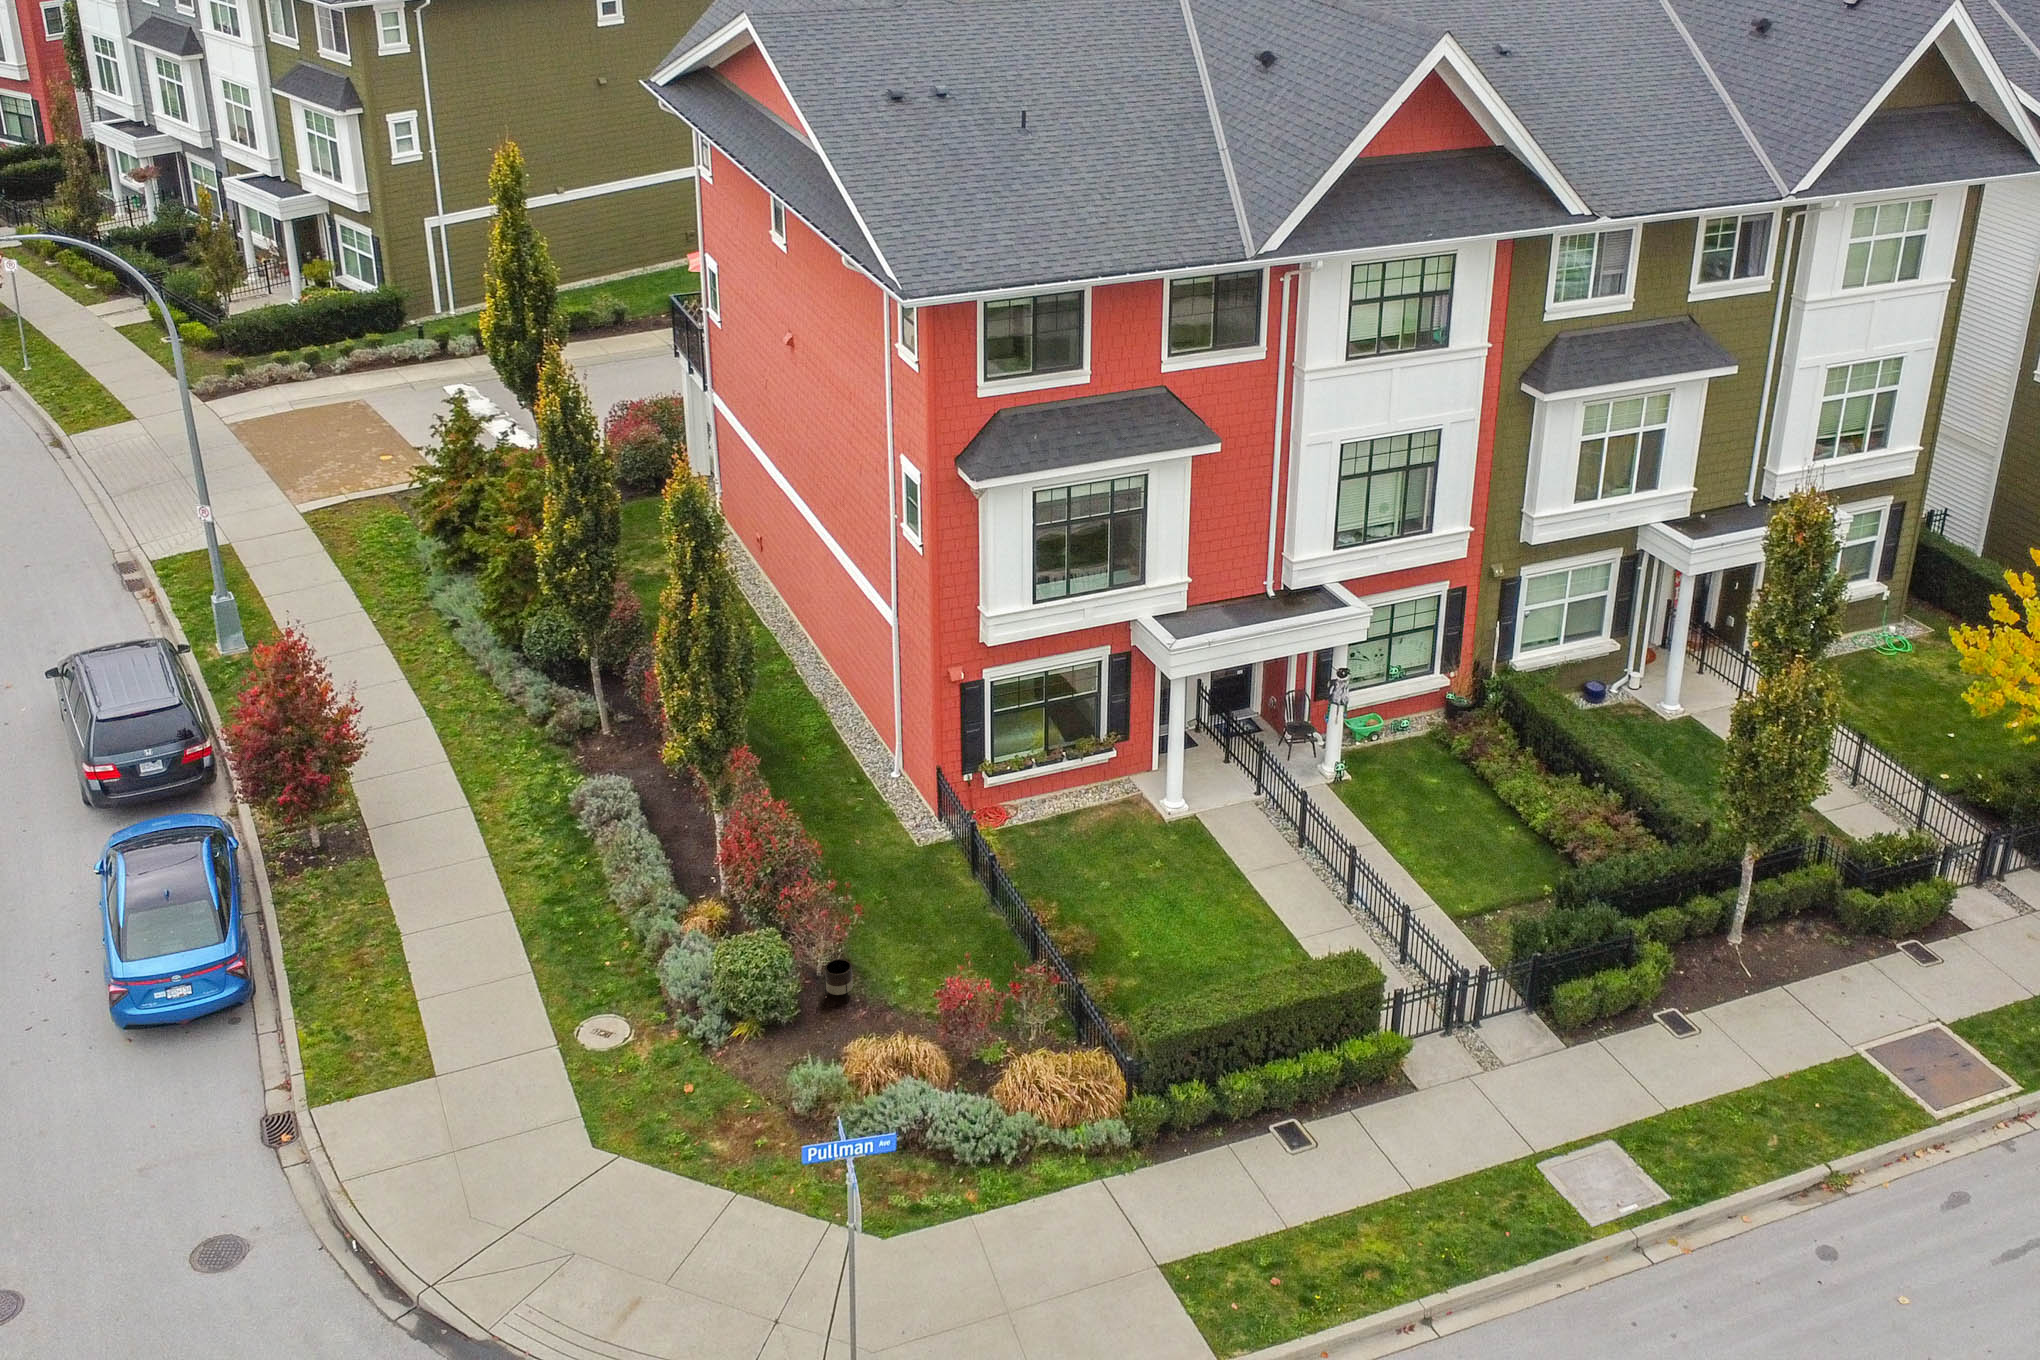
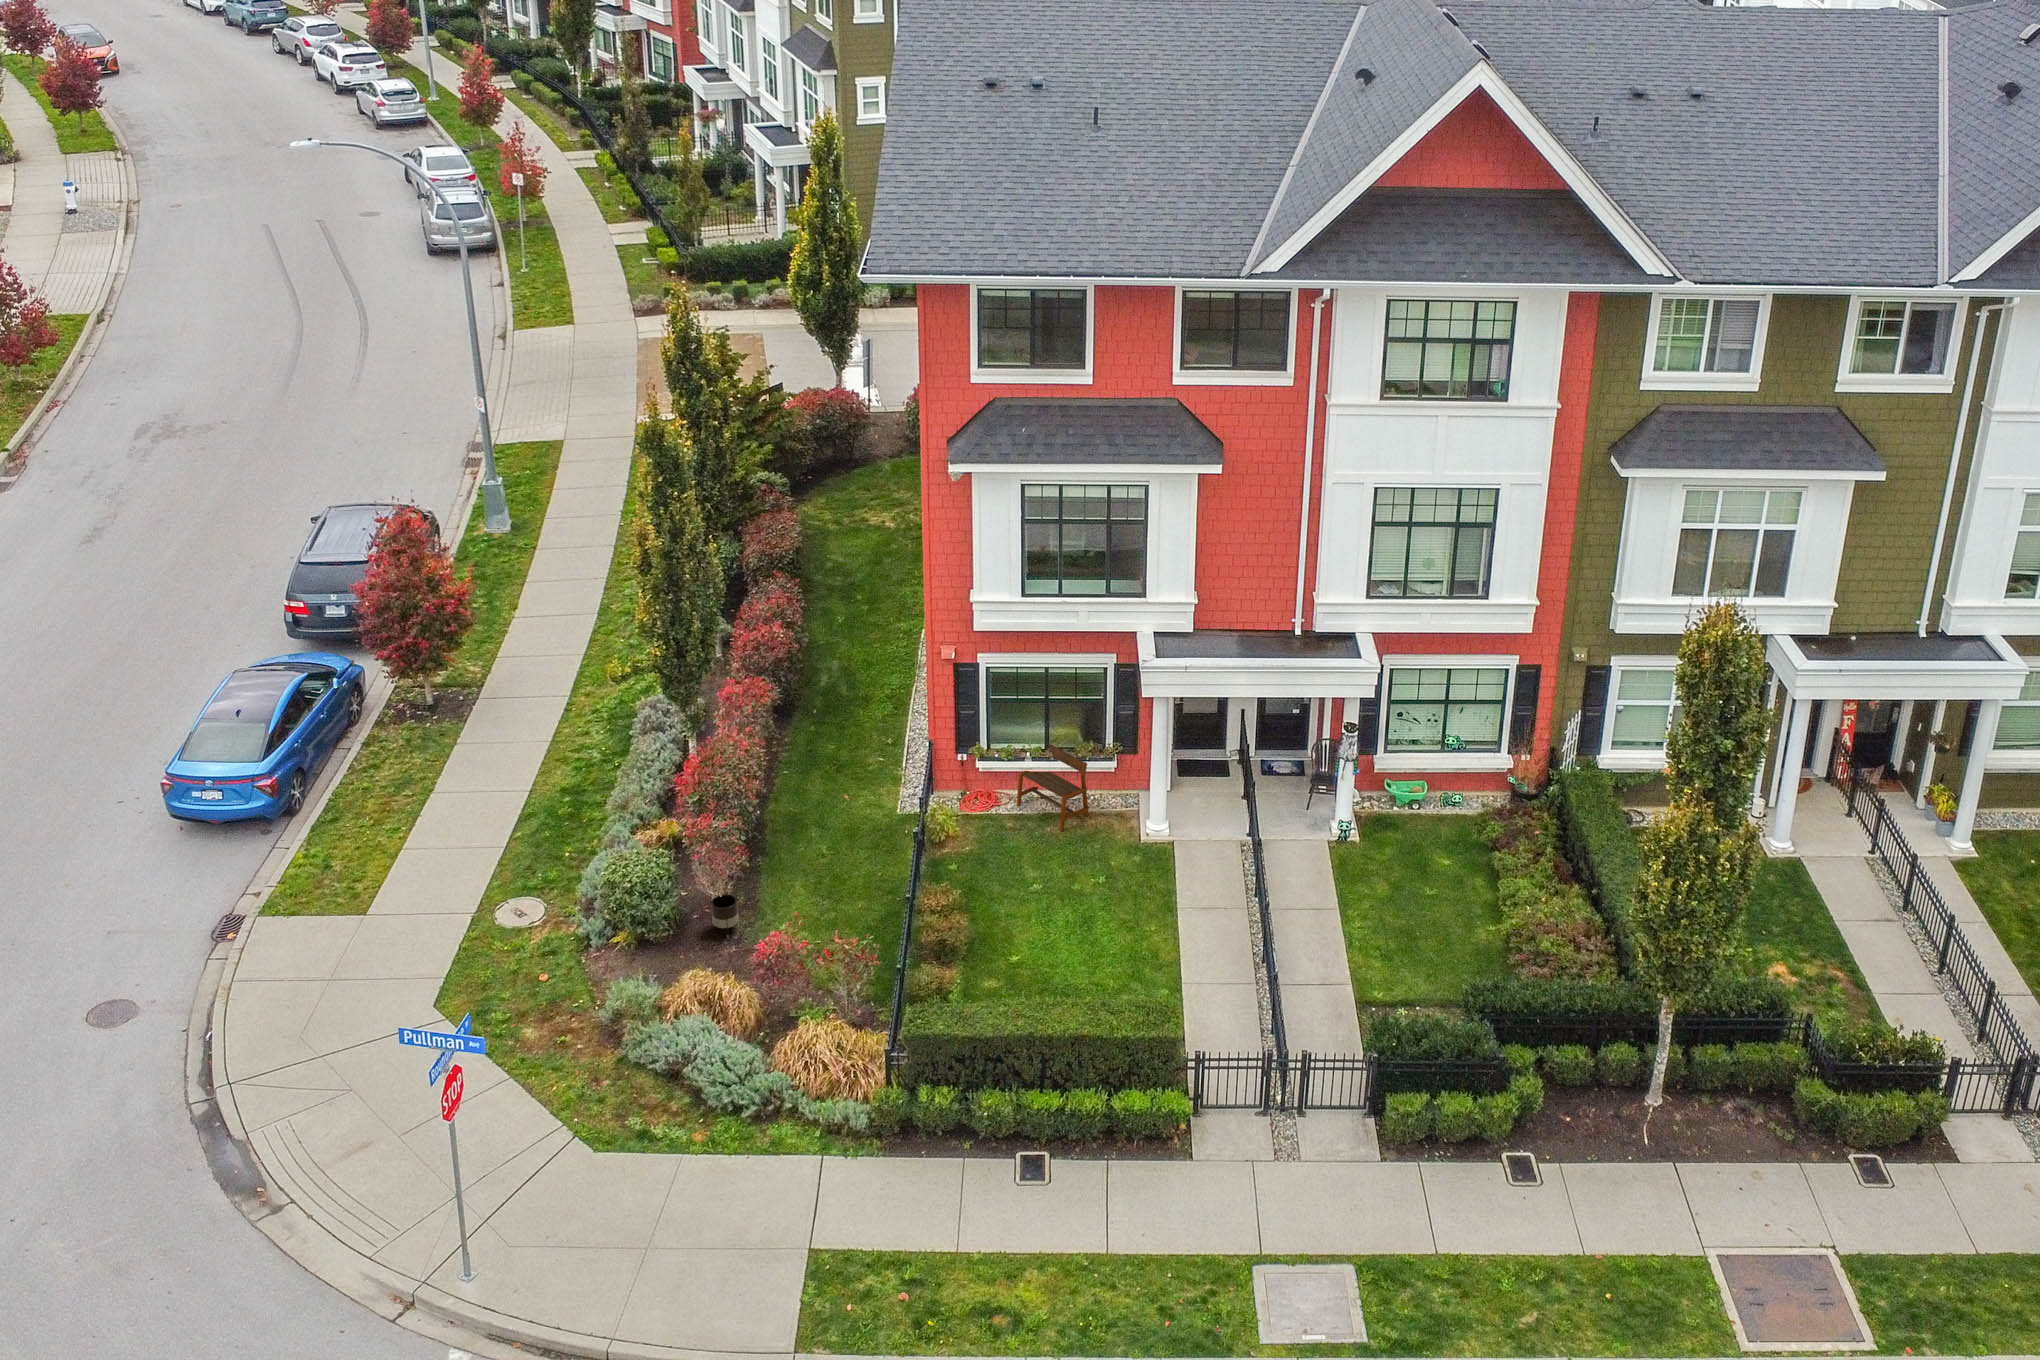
bench: none [1025,743,1100,827] -> present [1017,743,1089,831]

